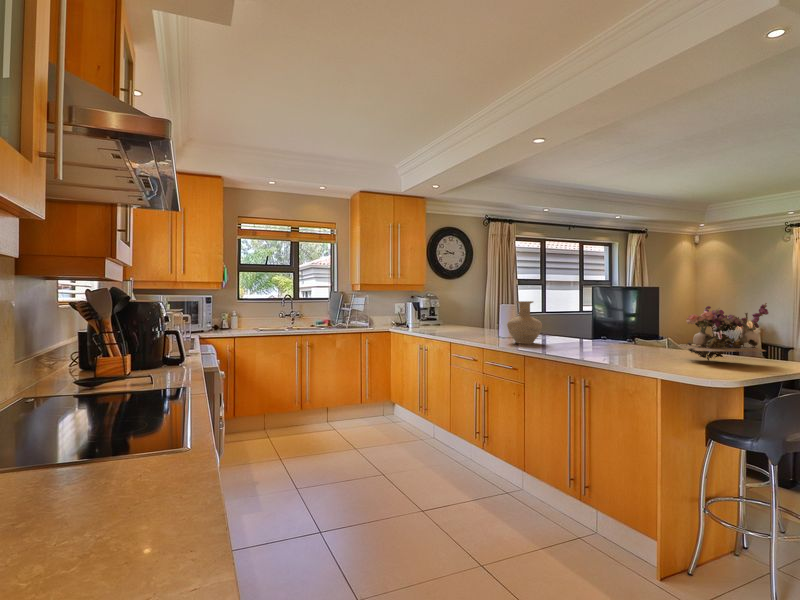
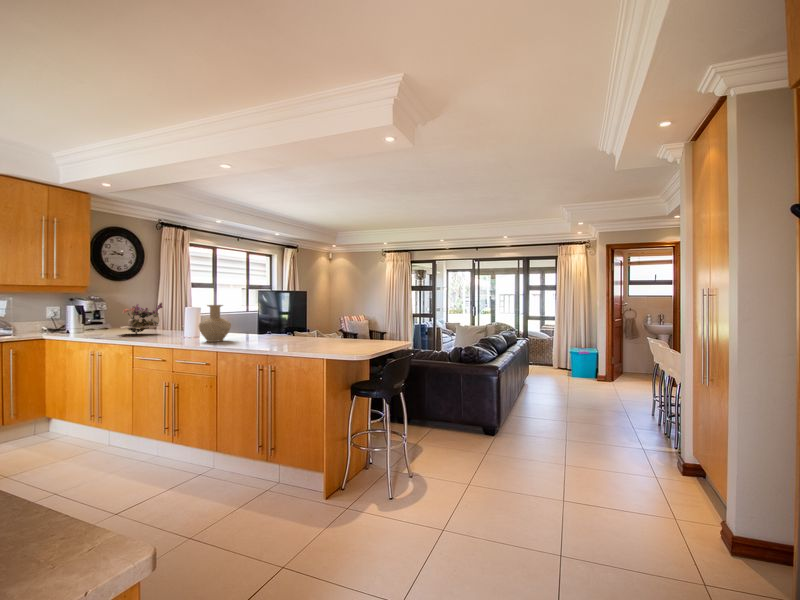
flower arrangement: present [679,303,768,360] -> present [121,303,162,334]

